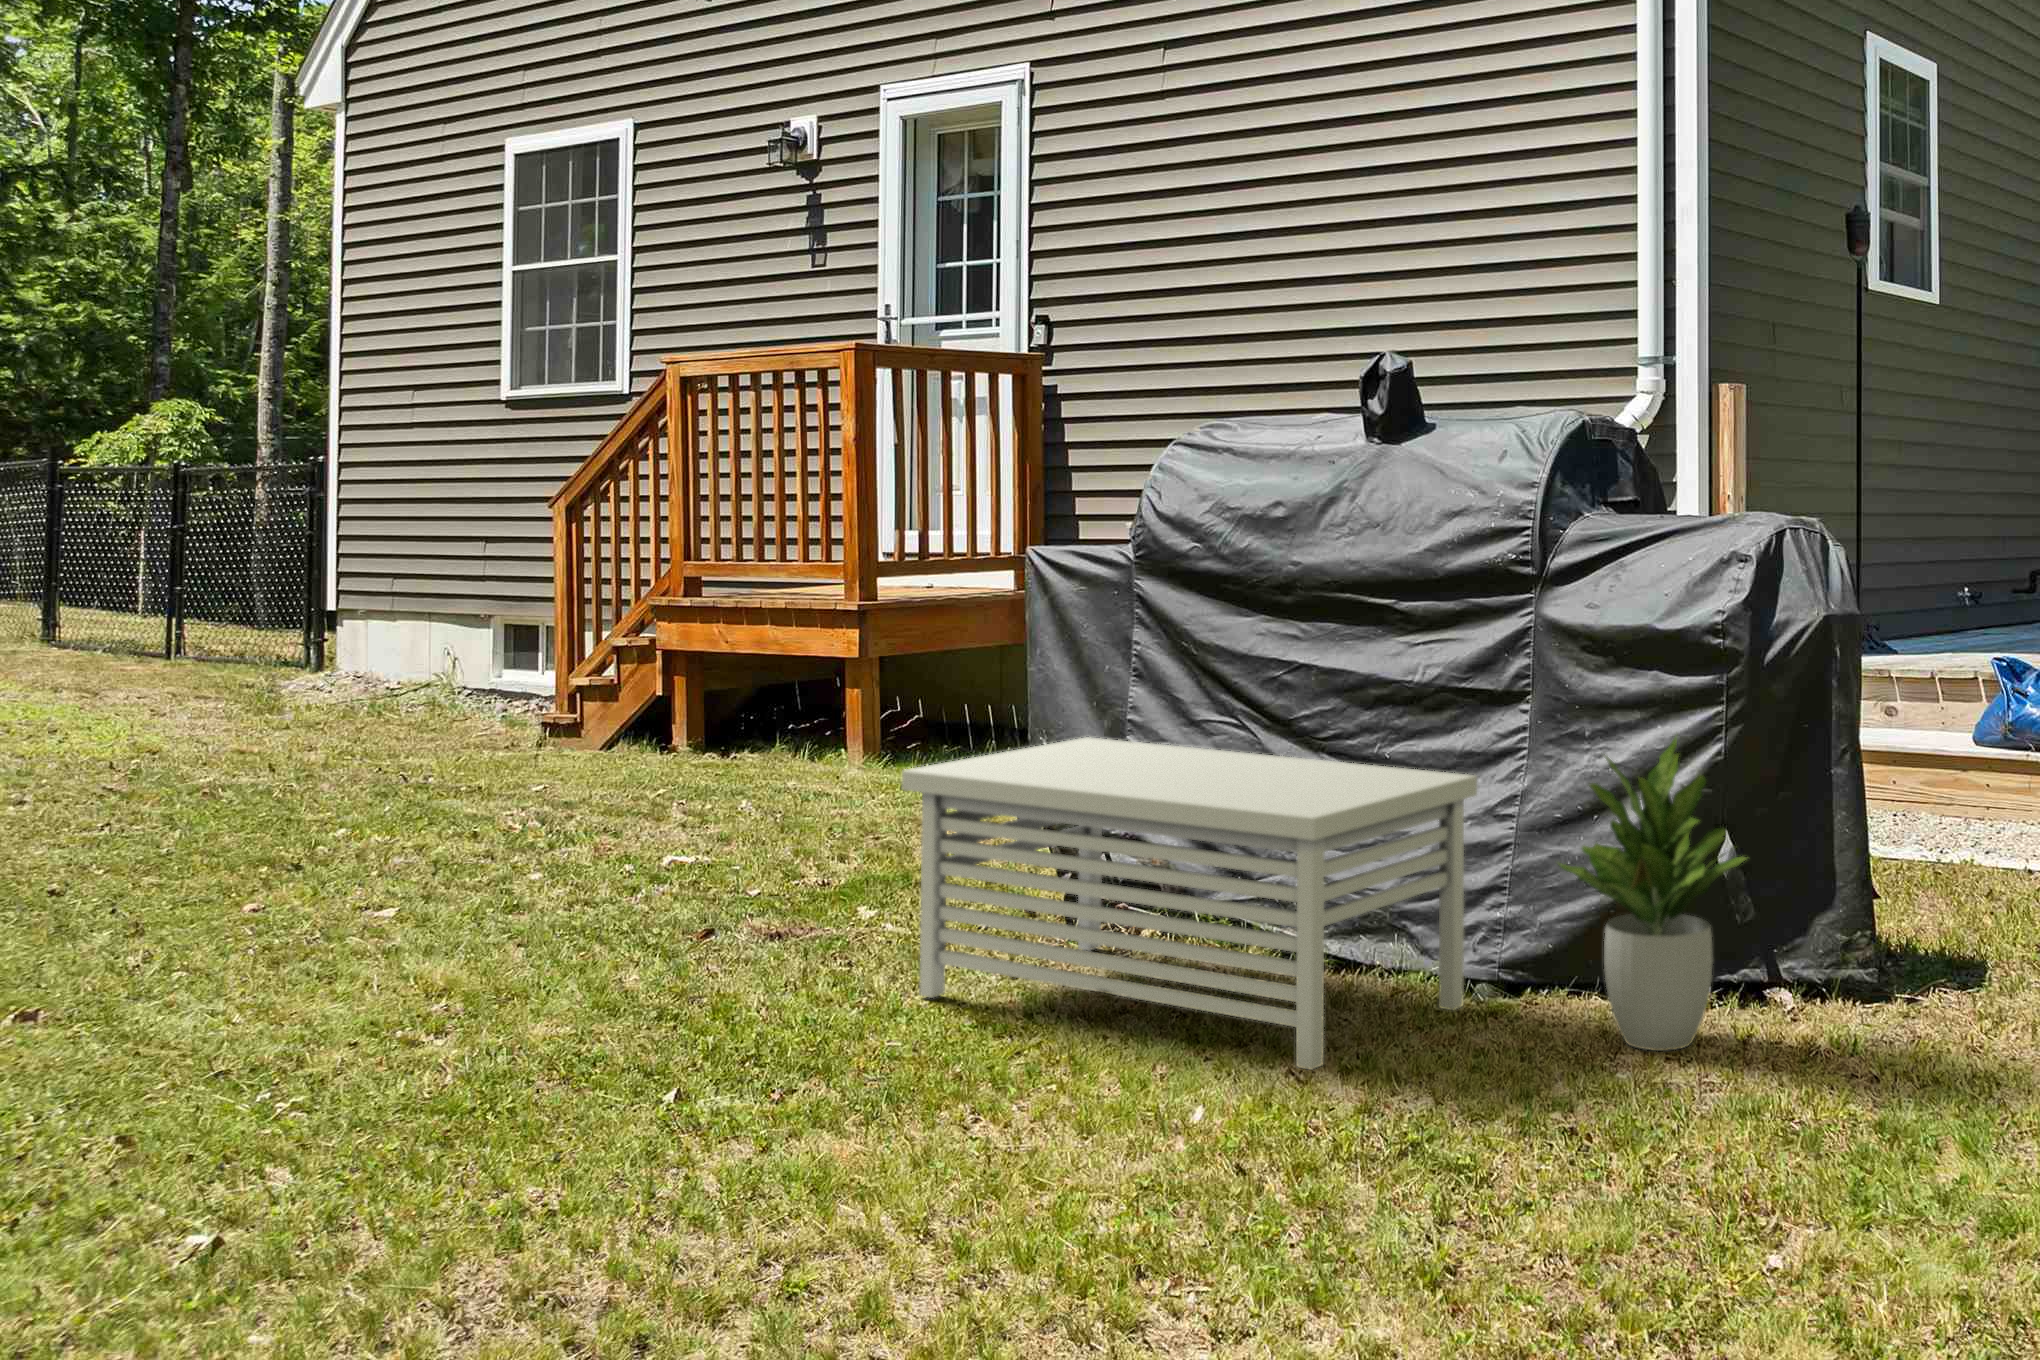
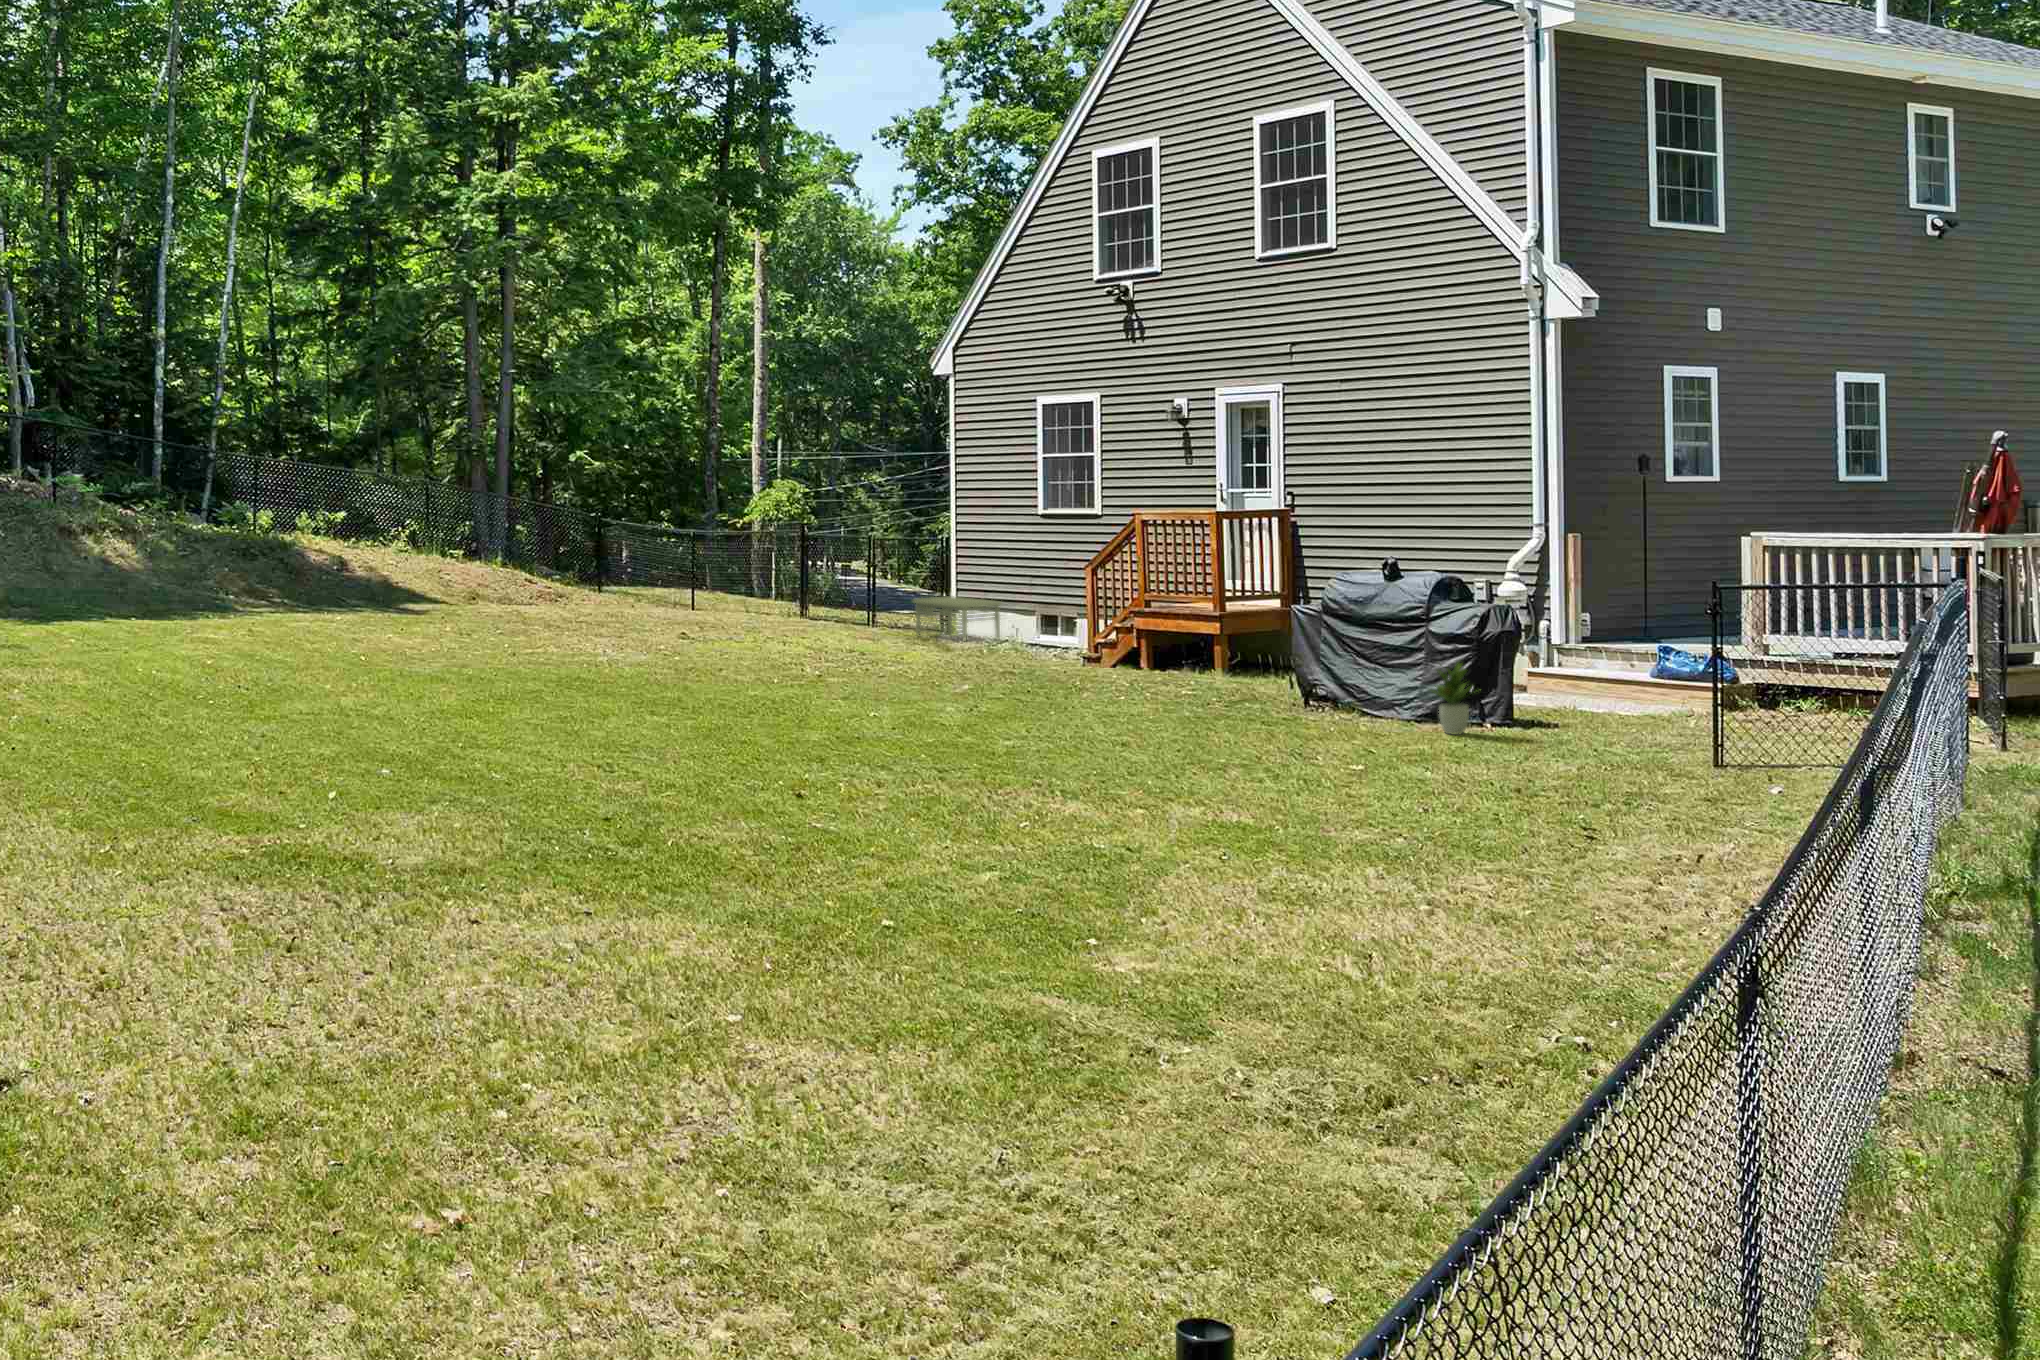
storage bench: present [902,737,1477,1070] -> present [913,596,1001,641]

